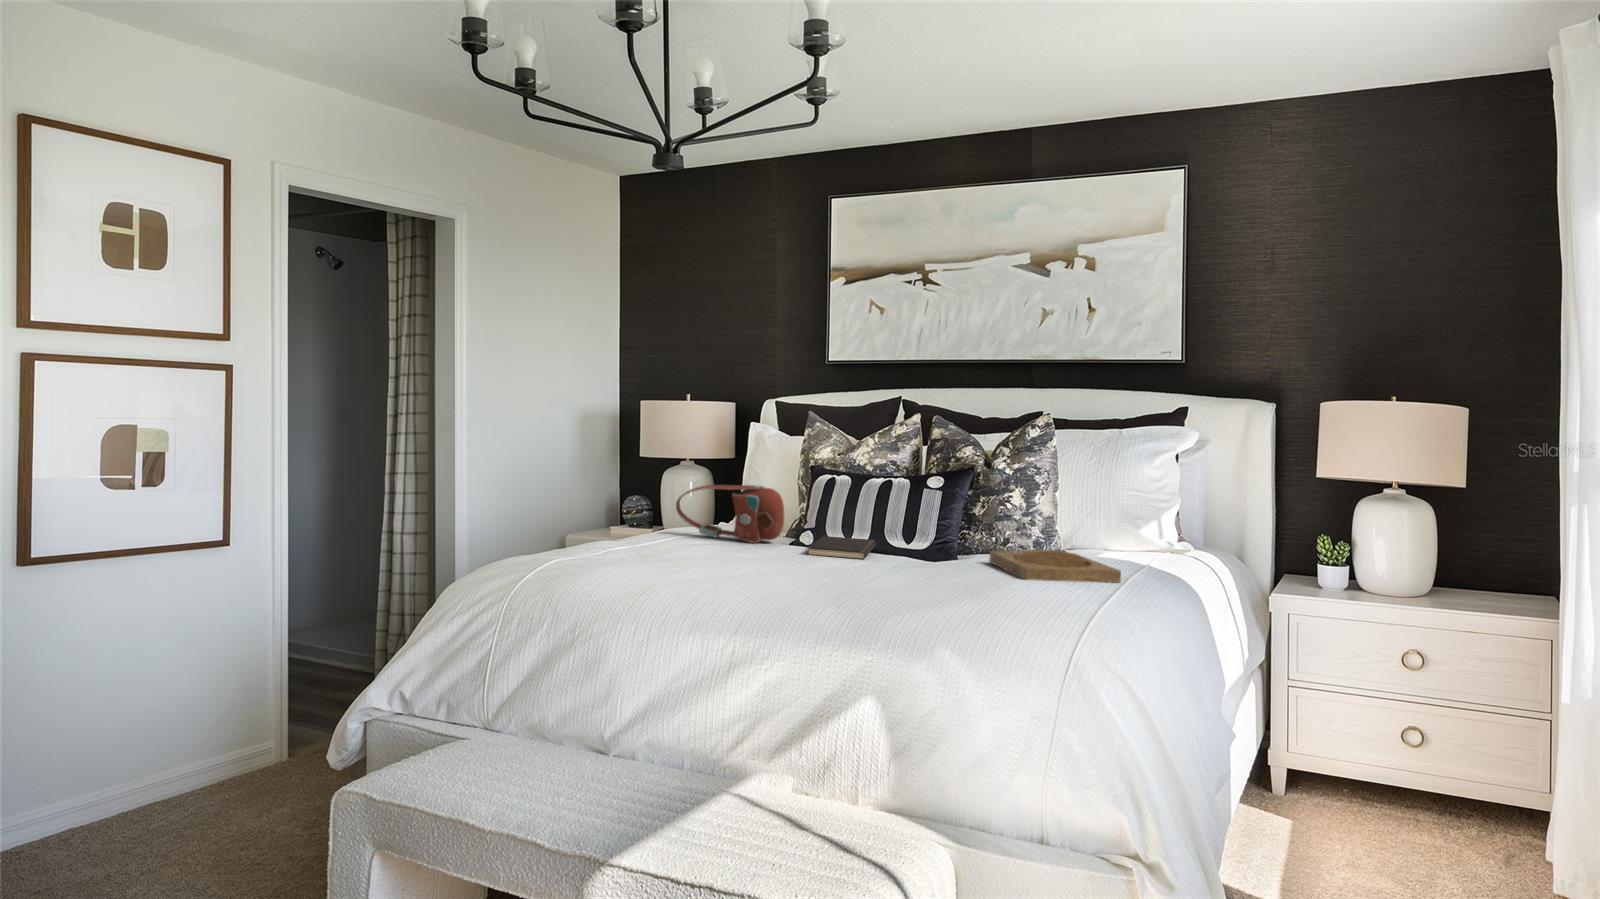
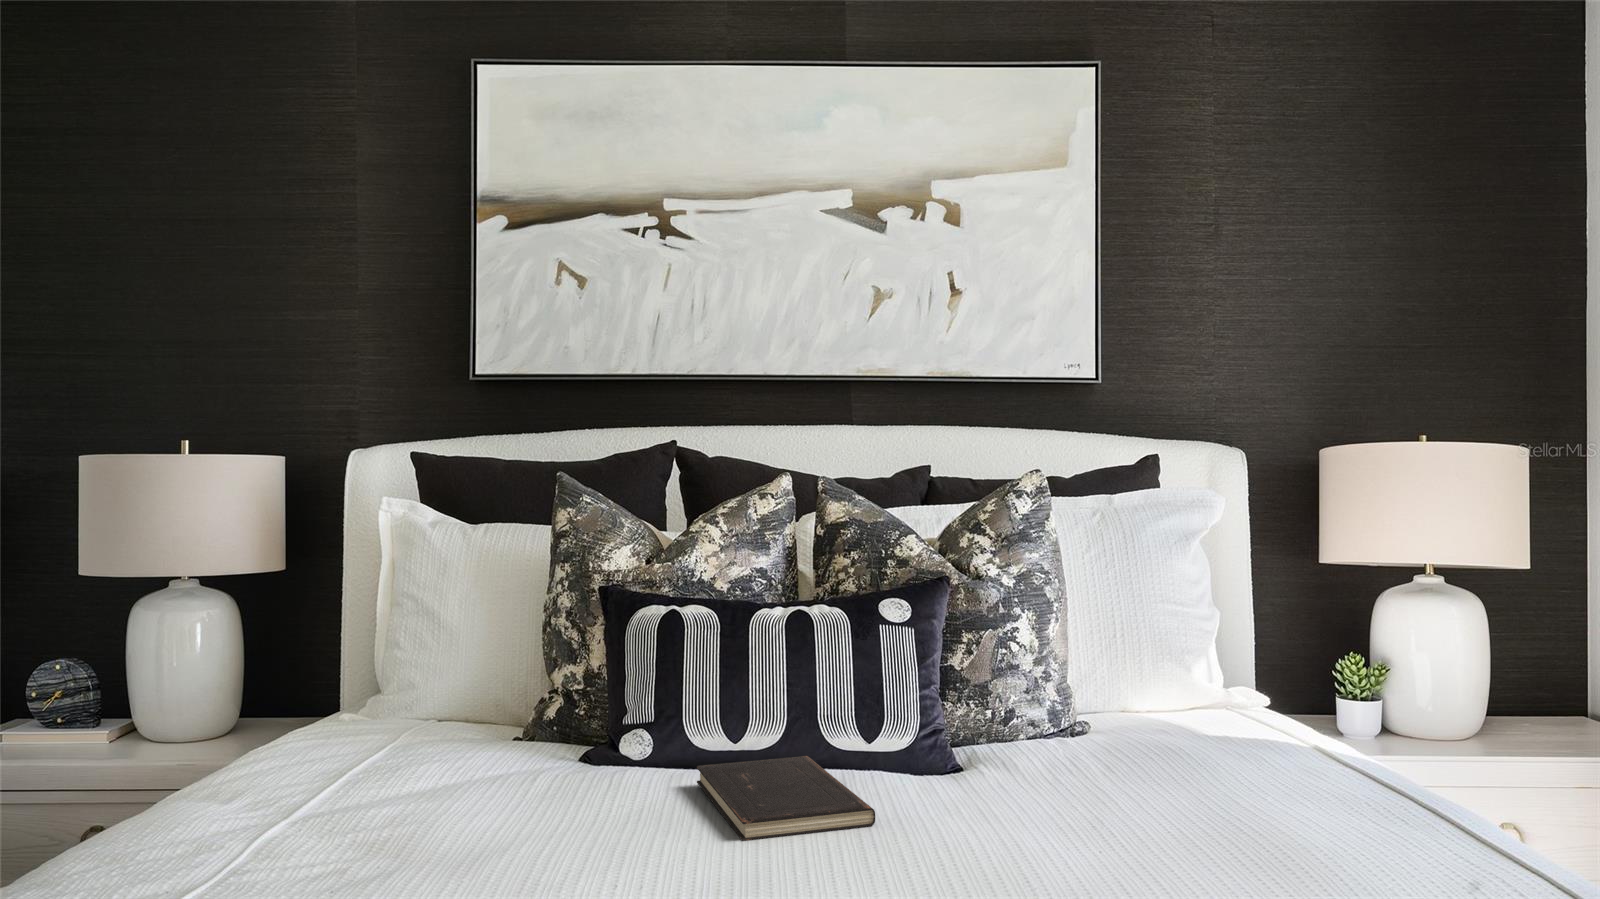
handbag: present [676,485,784,543] -> none [309,671,620,822]
tray: present [989,549,1121,583] -> none [1059,721,1324,817]

